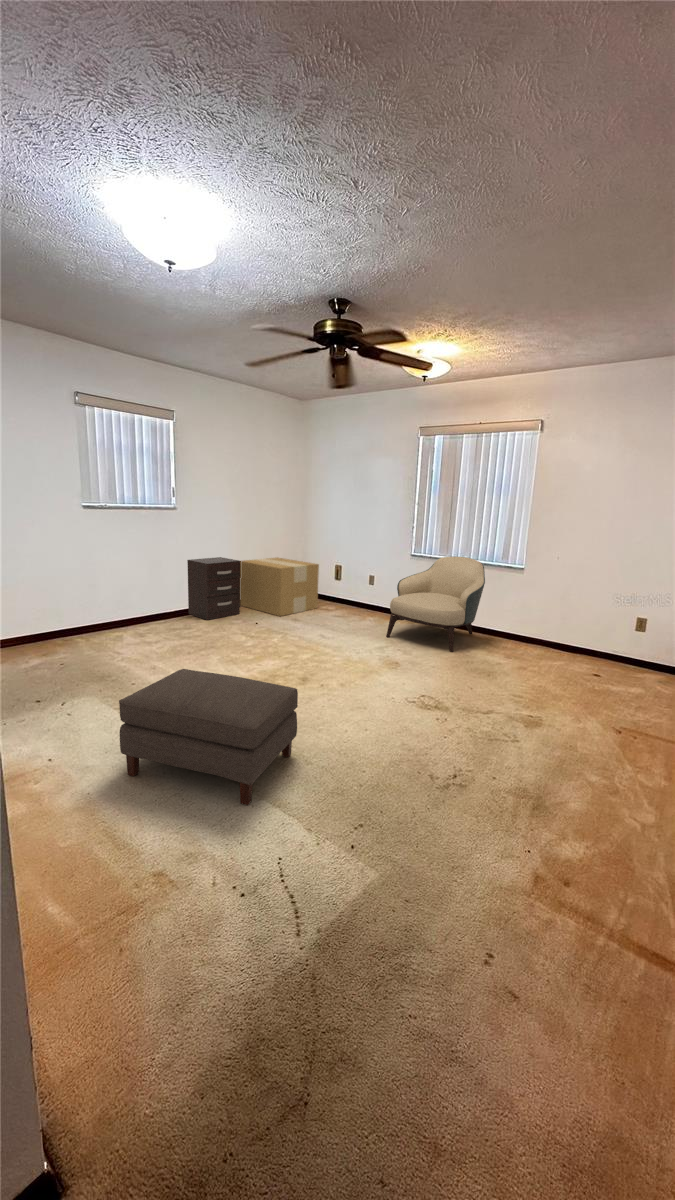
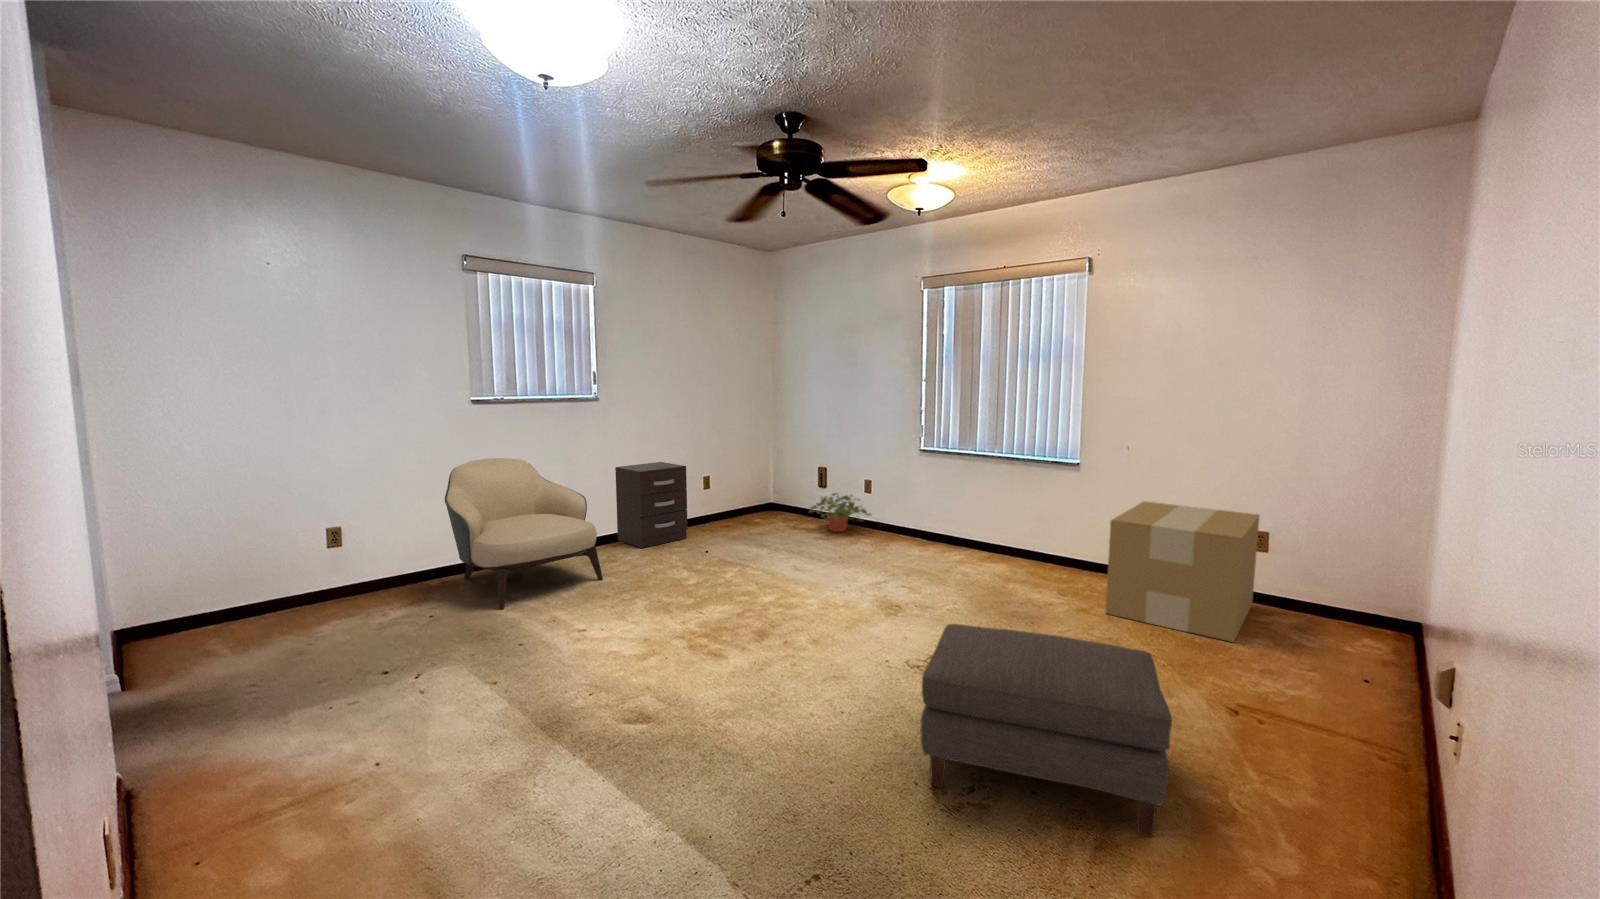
armchair: present [386,557,485,652] -> present [445,458,603,609]
cardboard box: present [240,558,319,616] -> present [1105,501,1259,642]
potted plant: none [329,584,375,612] -> present [809,493,870,532]
ottoman: present [119,669,298,805] -> present [920,624,1172,837]

